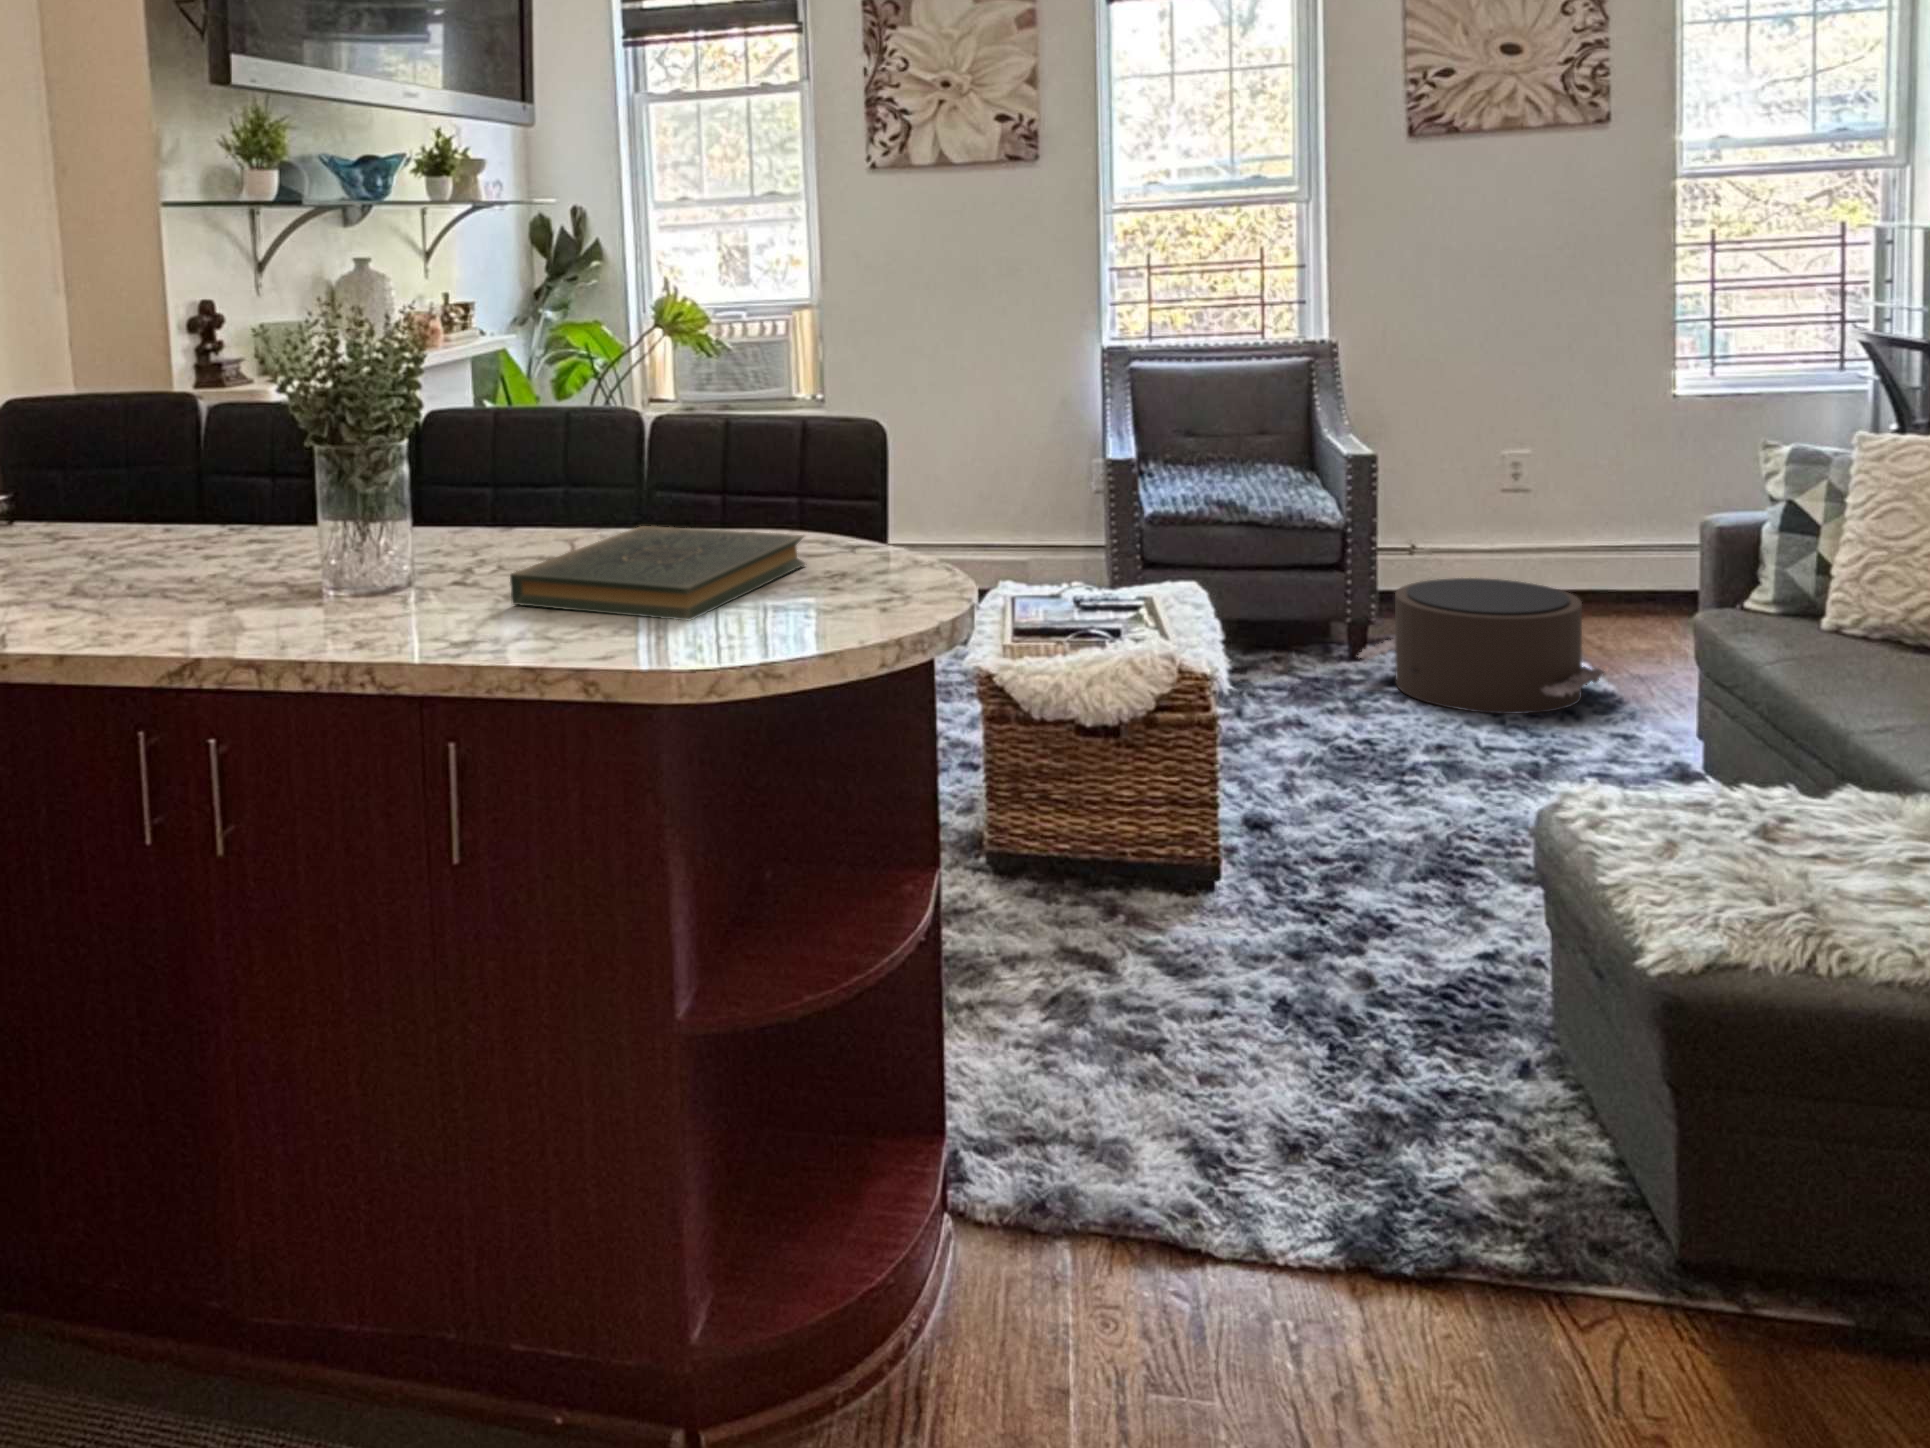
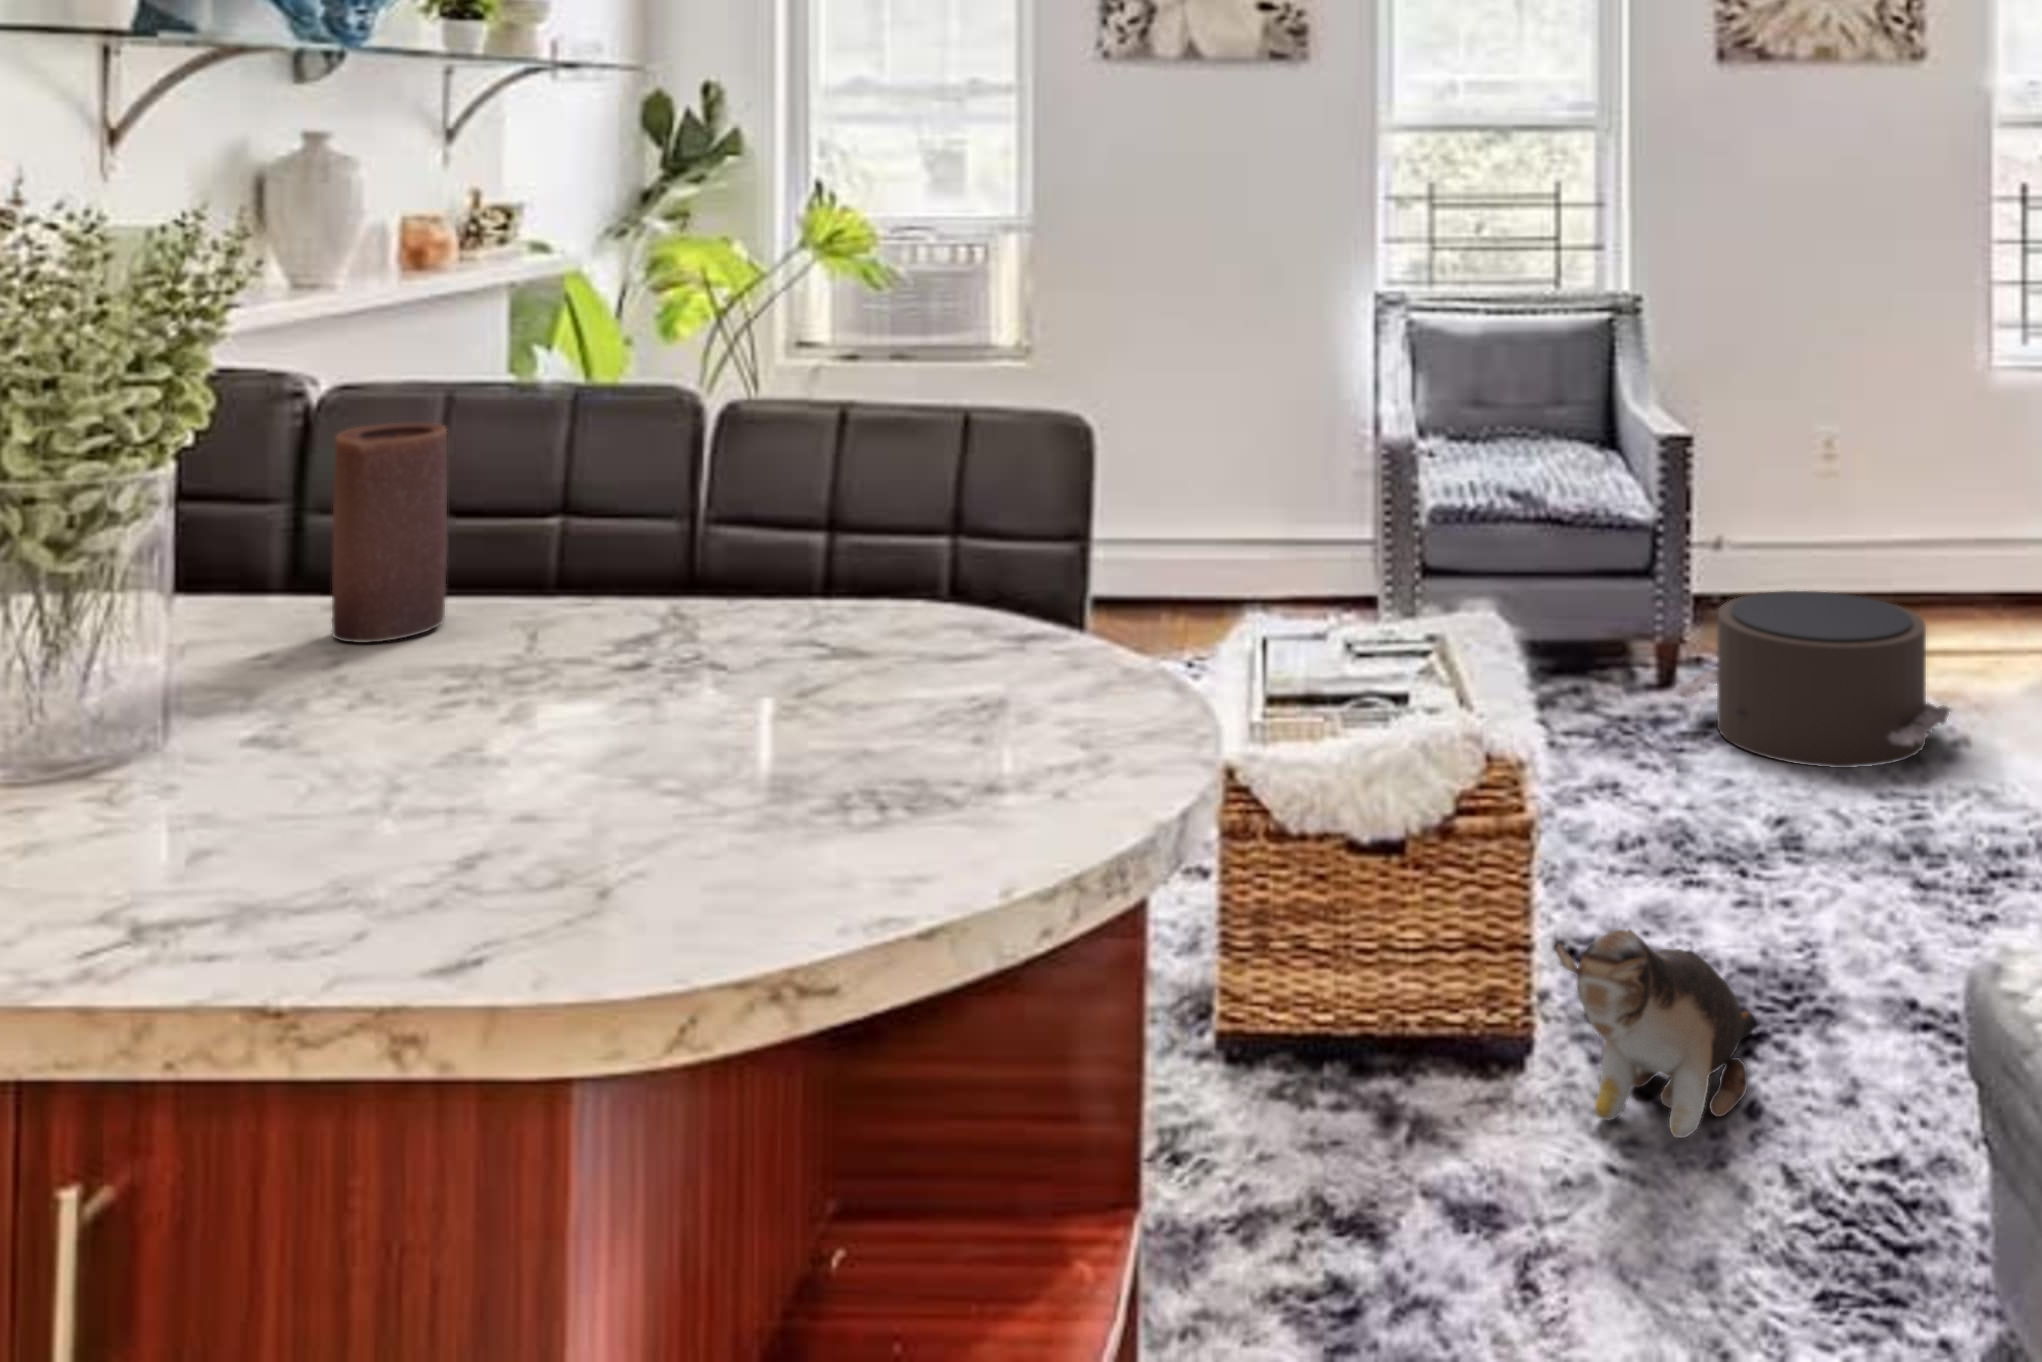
candle: none [465,427,528,547] -> present [332,423,447,643]
book: present [510,526,805,621] -> none [322,610,932,841]
plush toy: none [1232,786,1398,931] -> present [1557,930,1756,1138]

